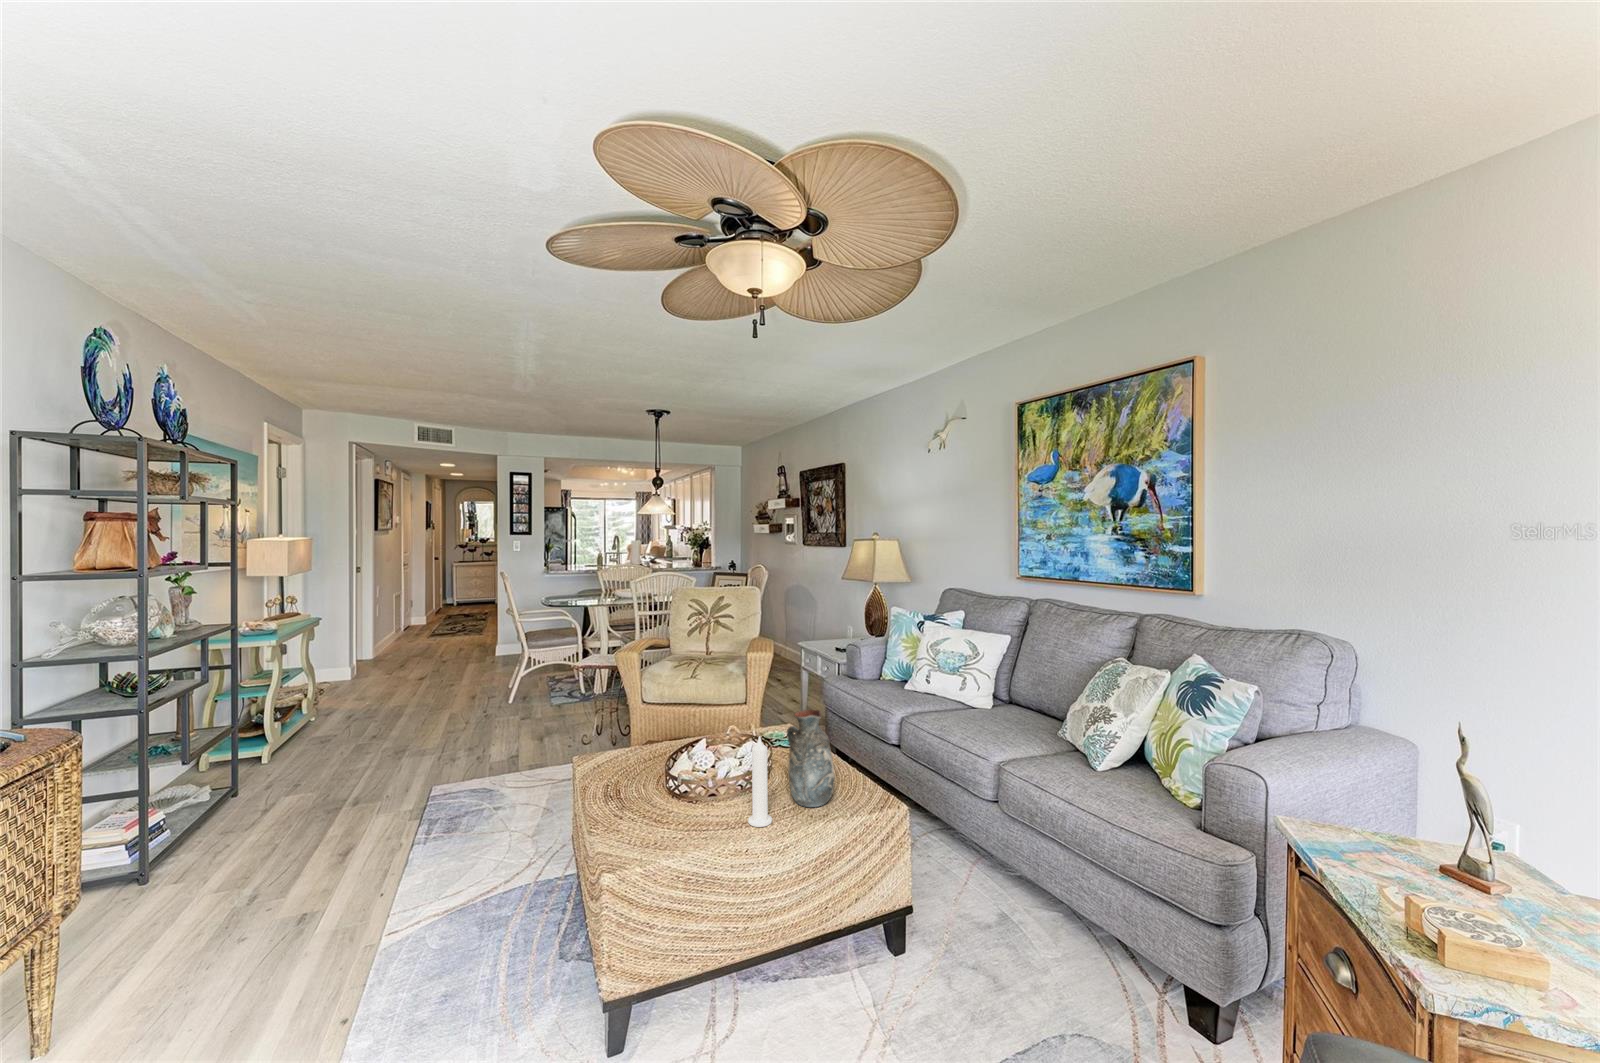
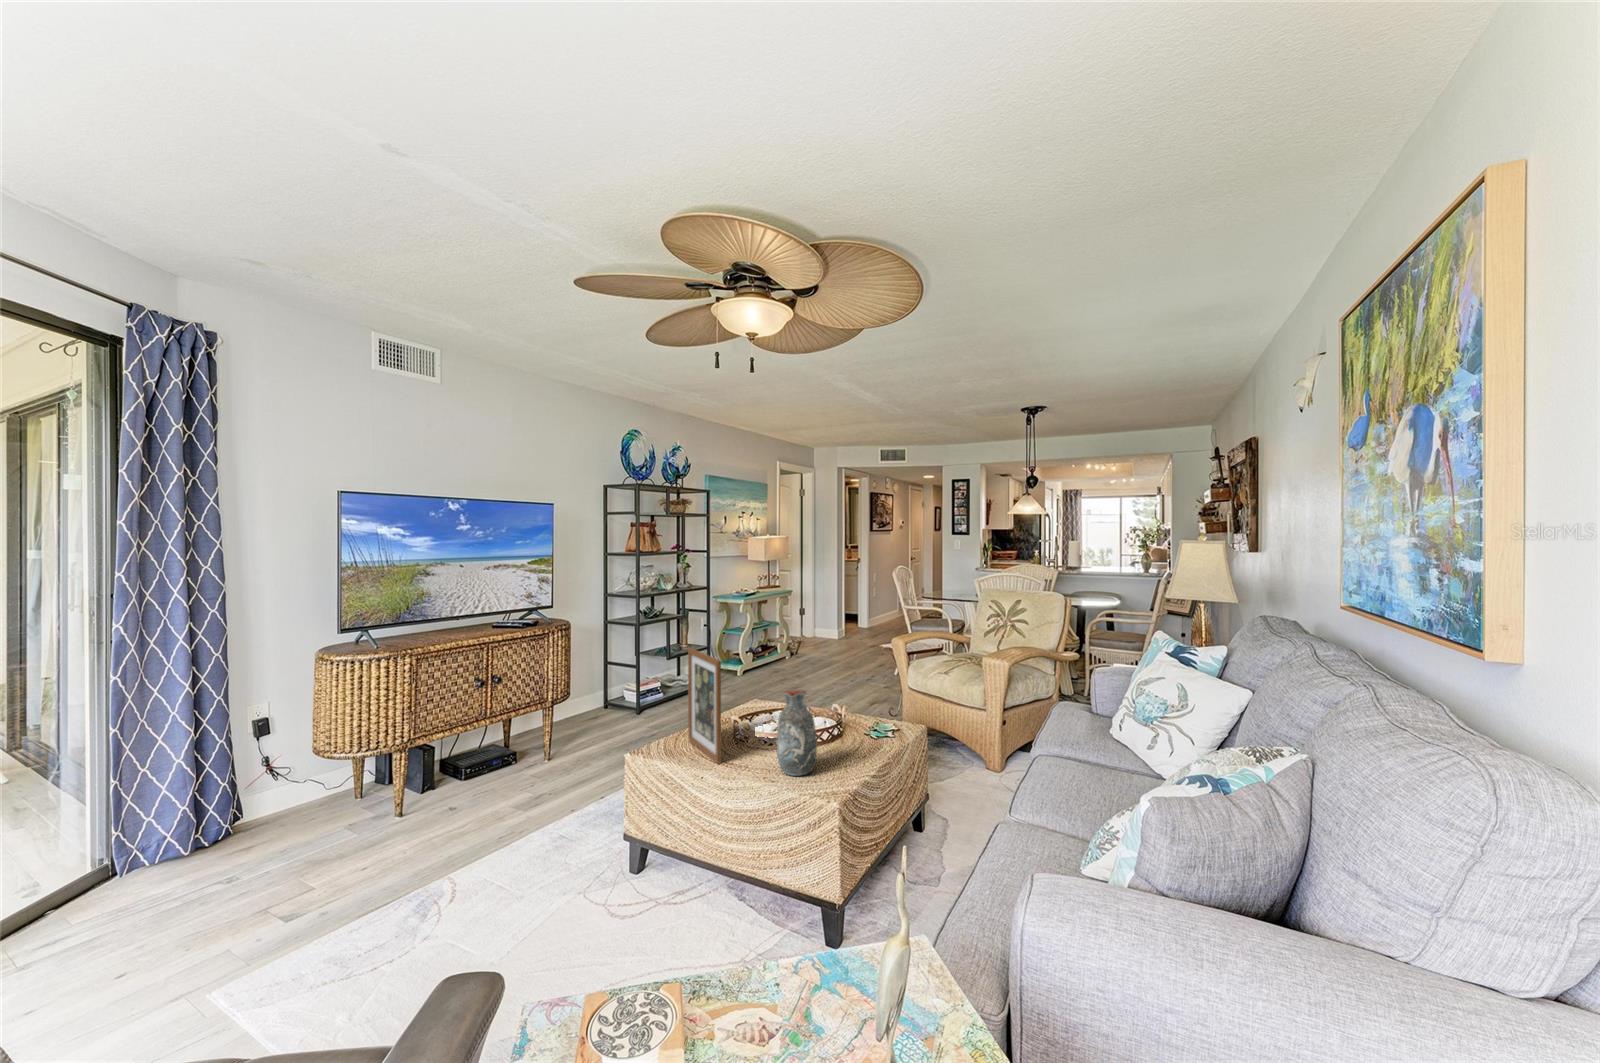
picture frame: none [620,697,728,833] -> present [688,648,721,764]
candle: present [748,737,772,827] -> none [735,698,754,771]

